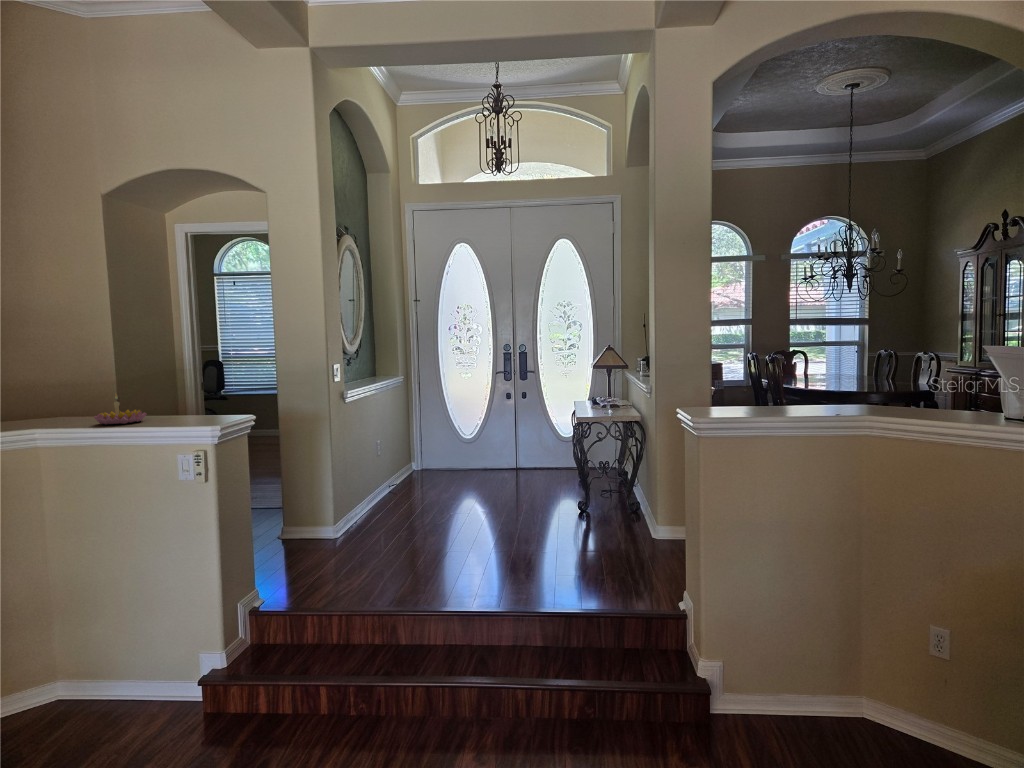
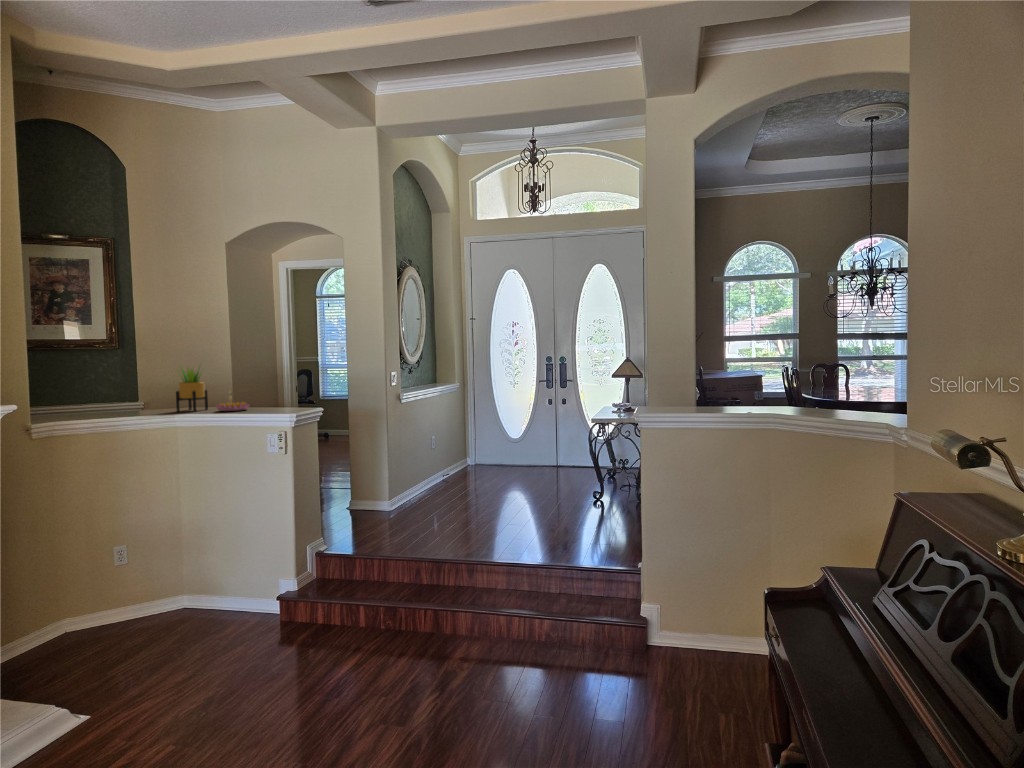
potted plant: none [30,355,83,426] -> present [176,368,208,411]

